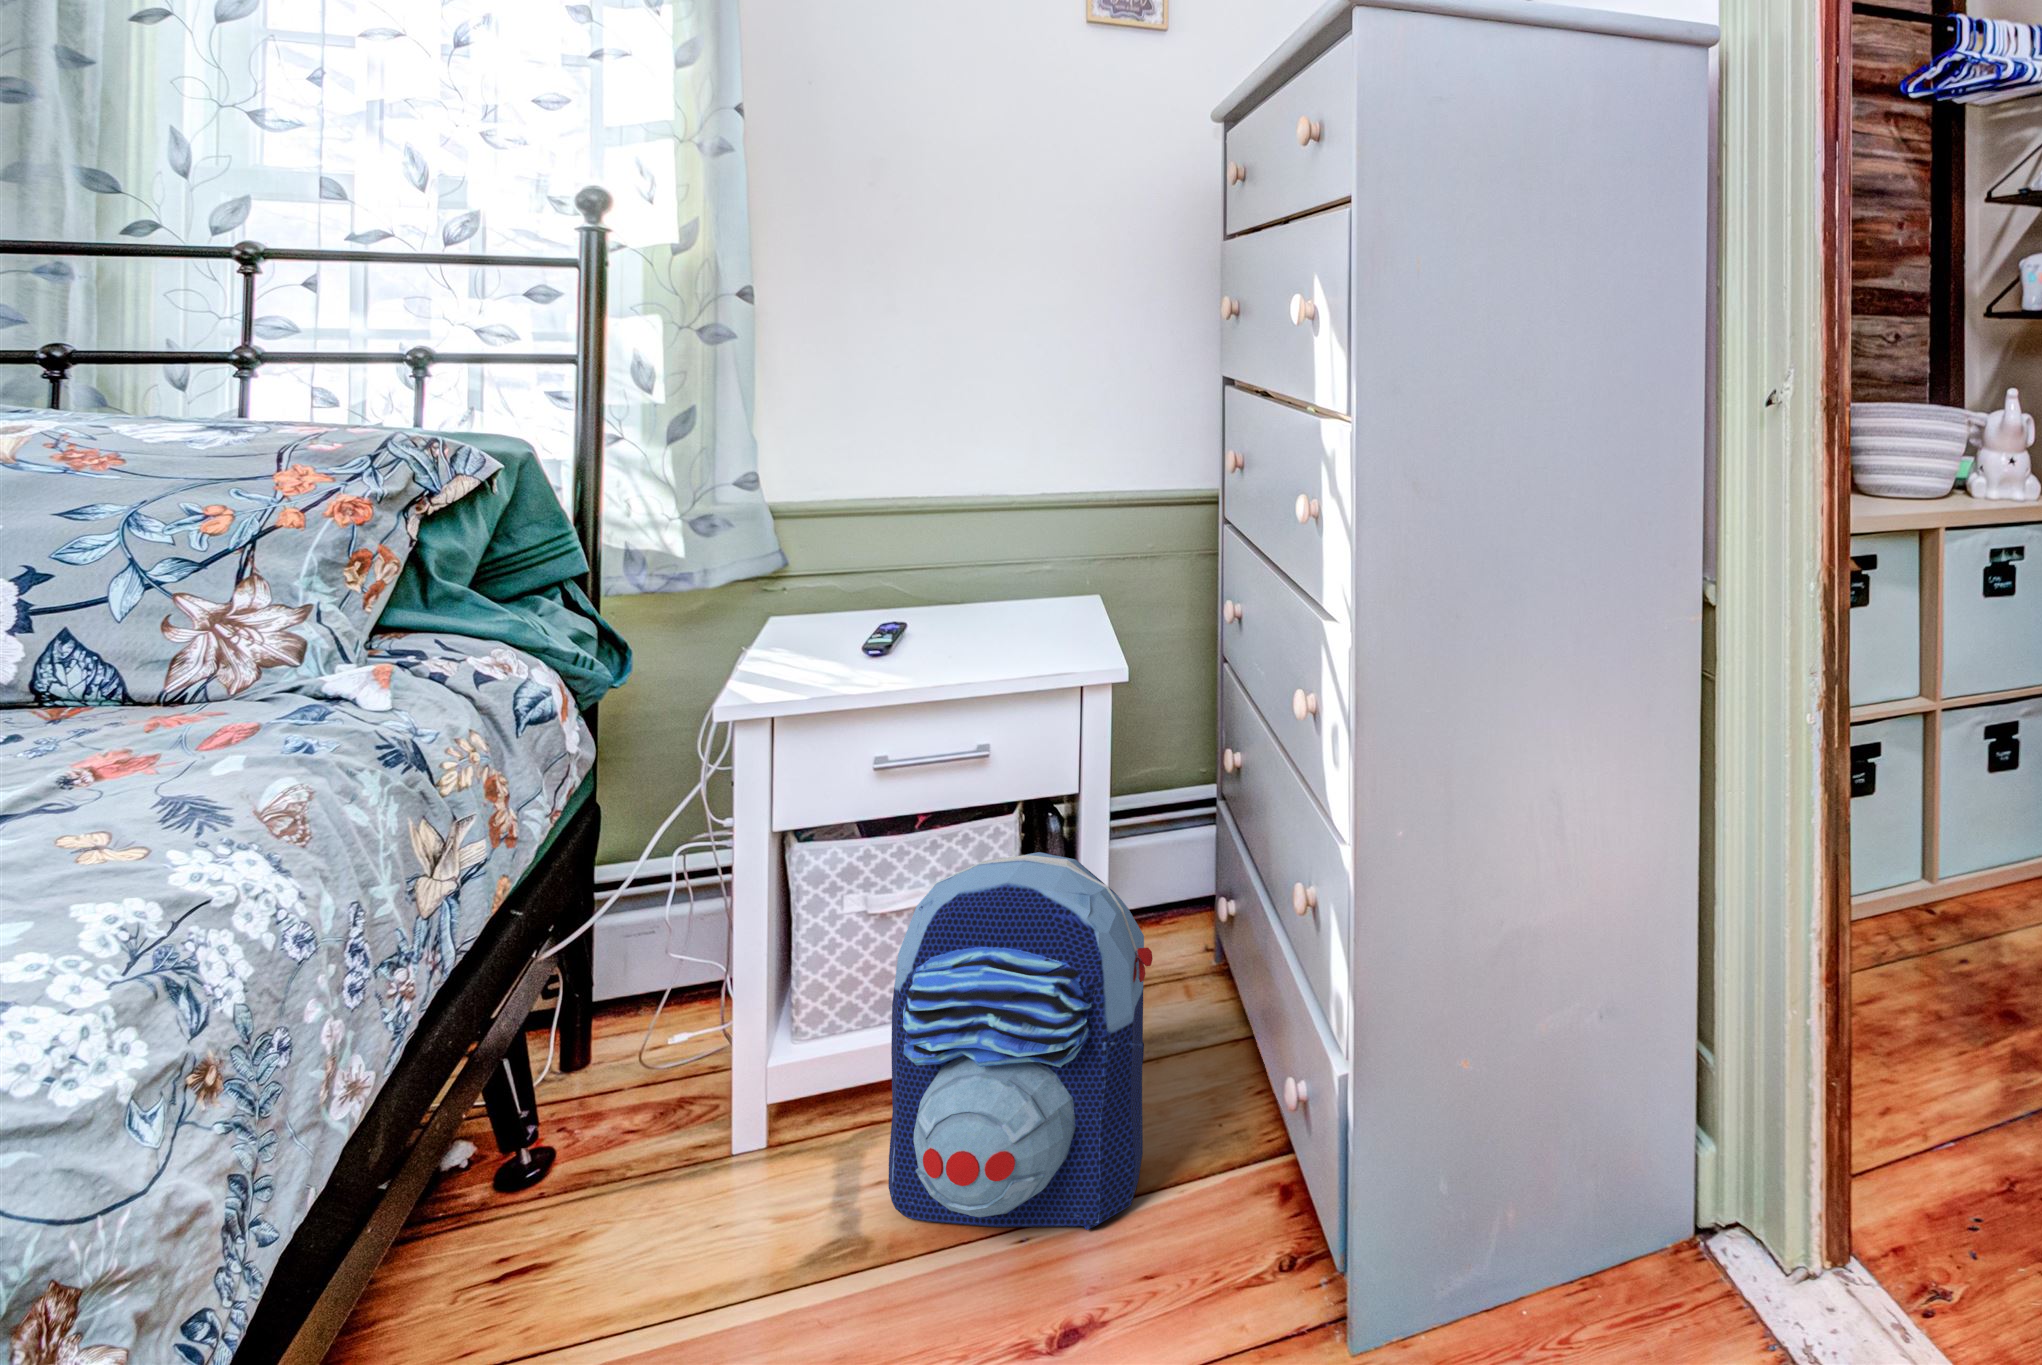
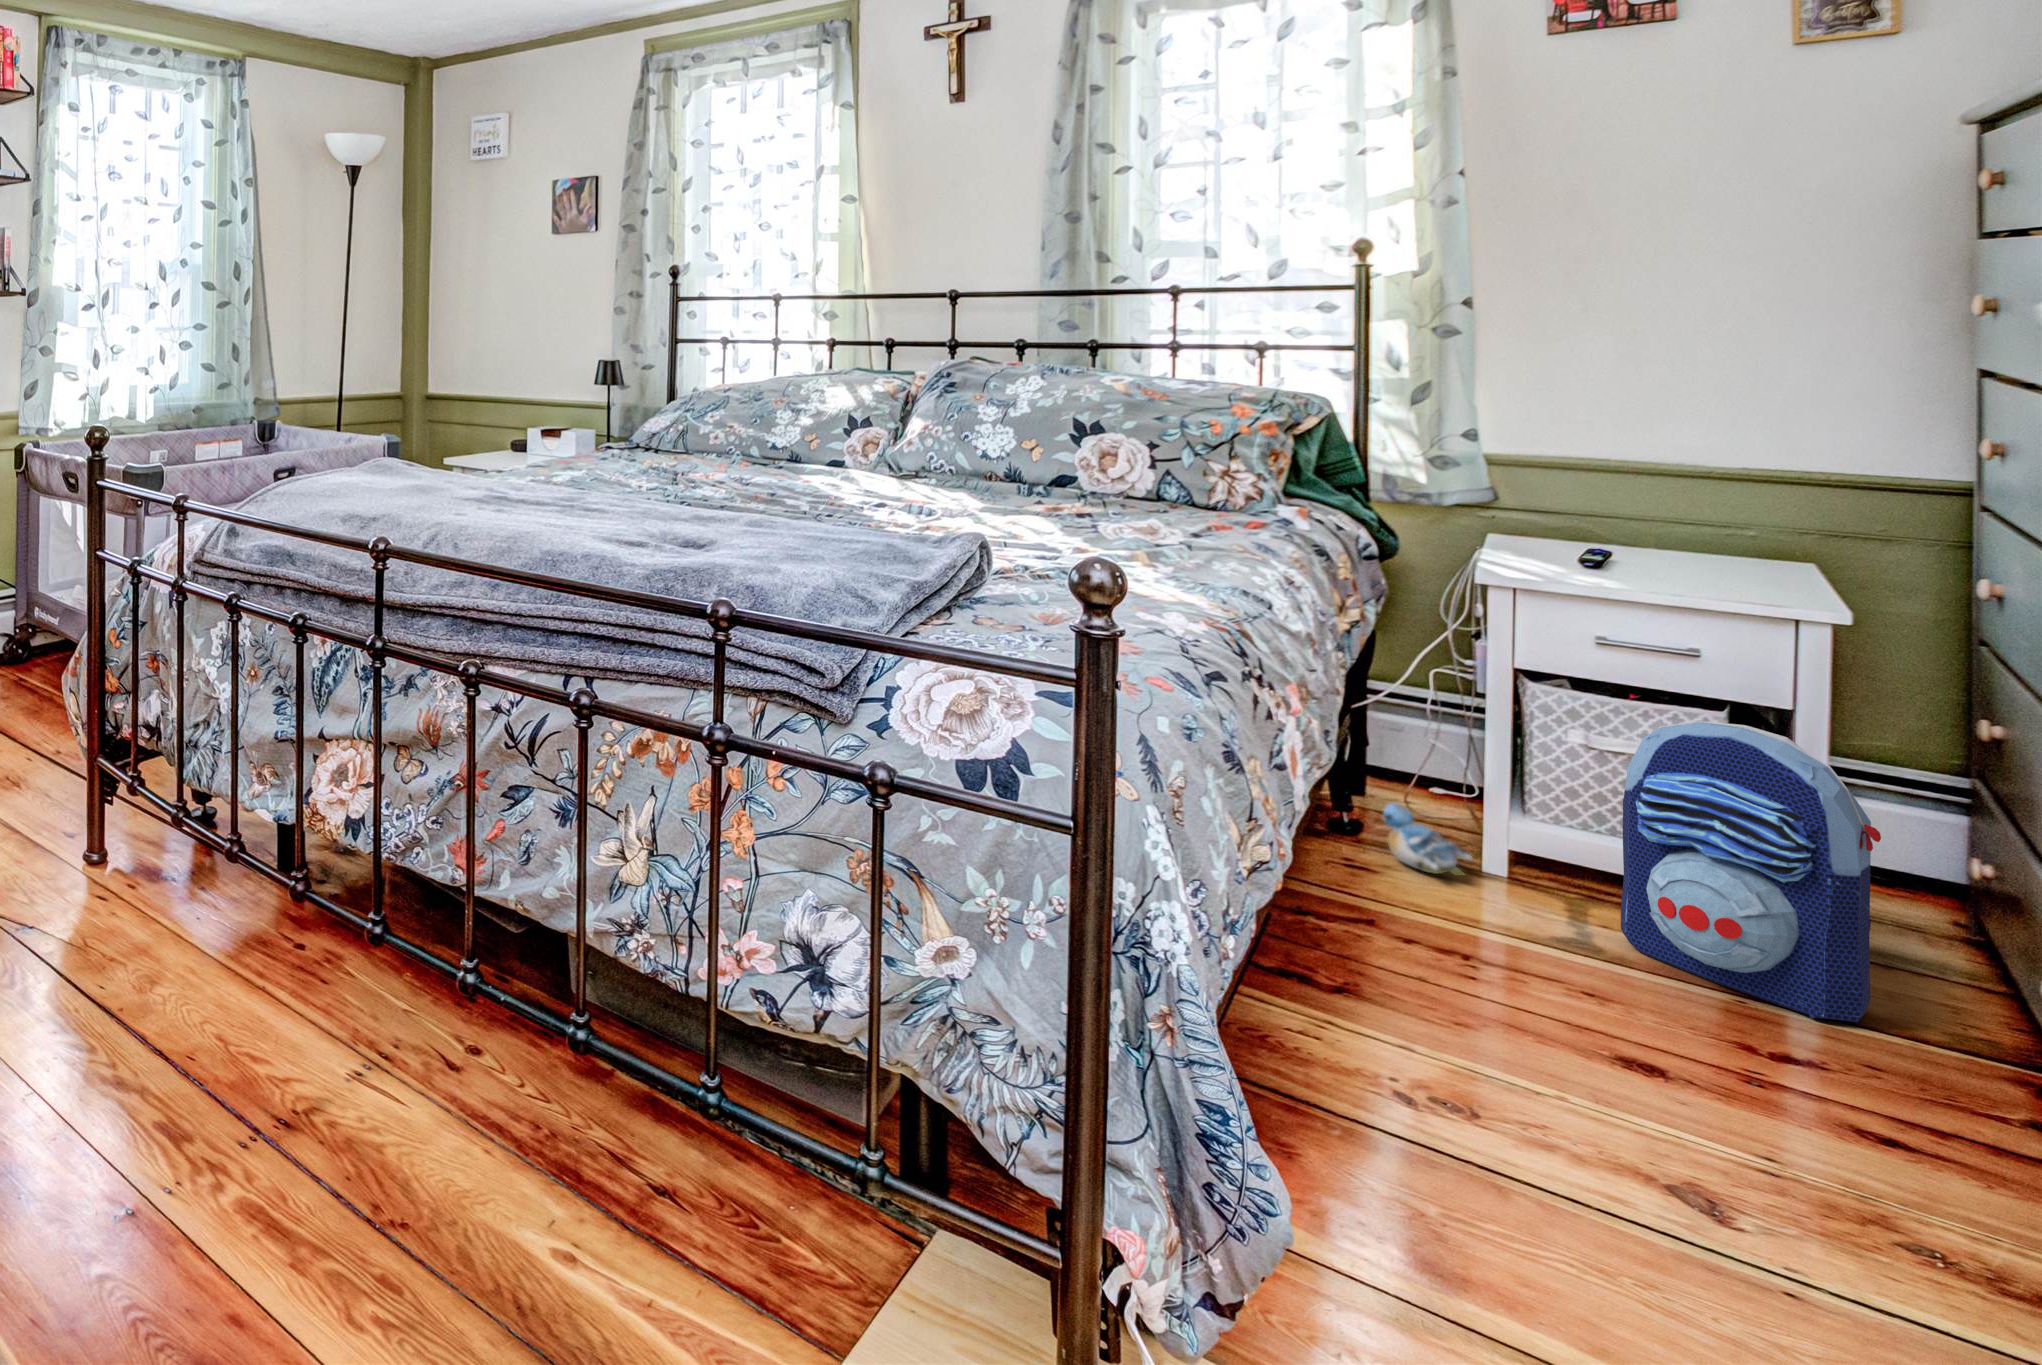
plush toy: none [565,1108,704,1213] -> present [1383,803,1472,876]

